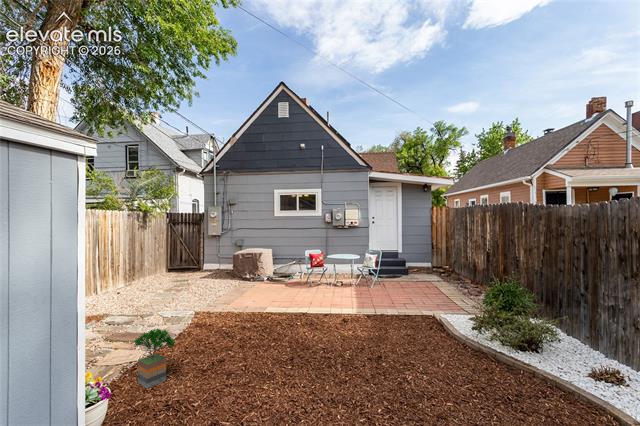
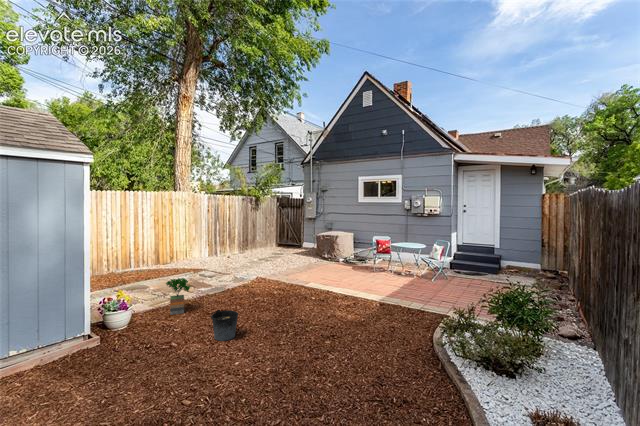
bucket: none [254,357,291,401] -> present [211,310,238,341]

